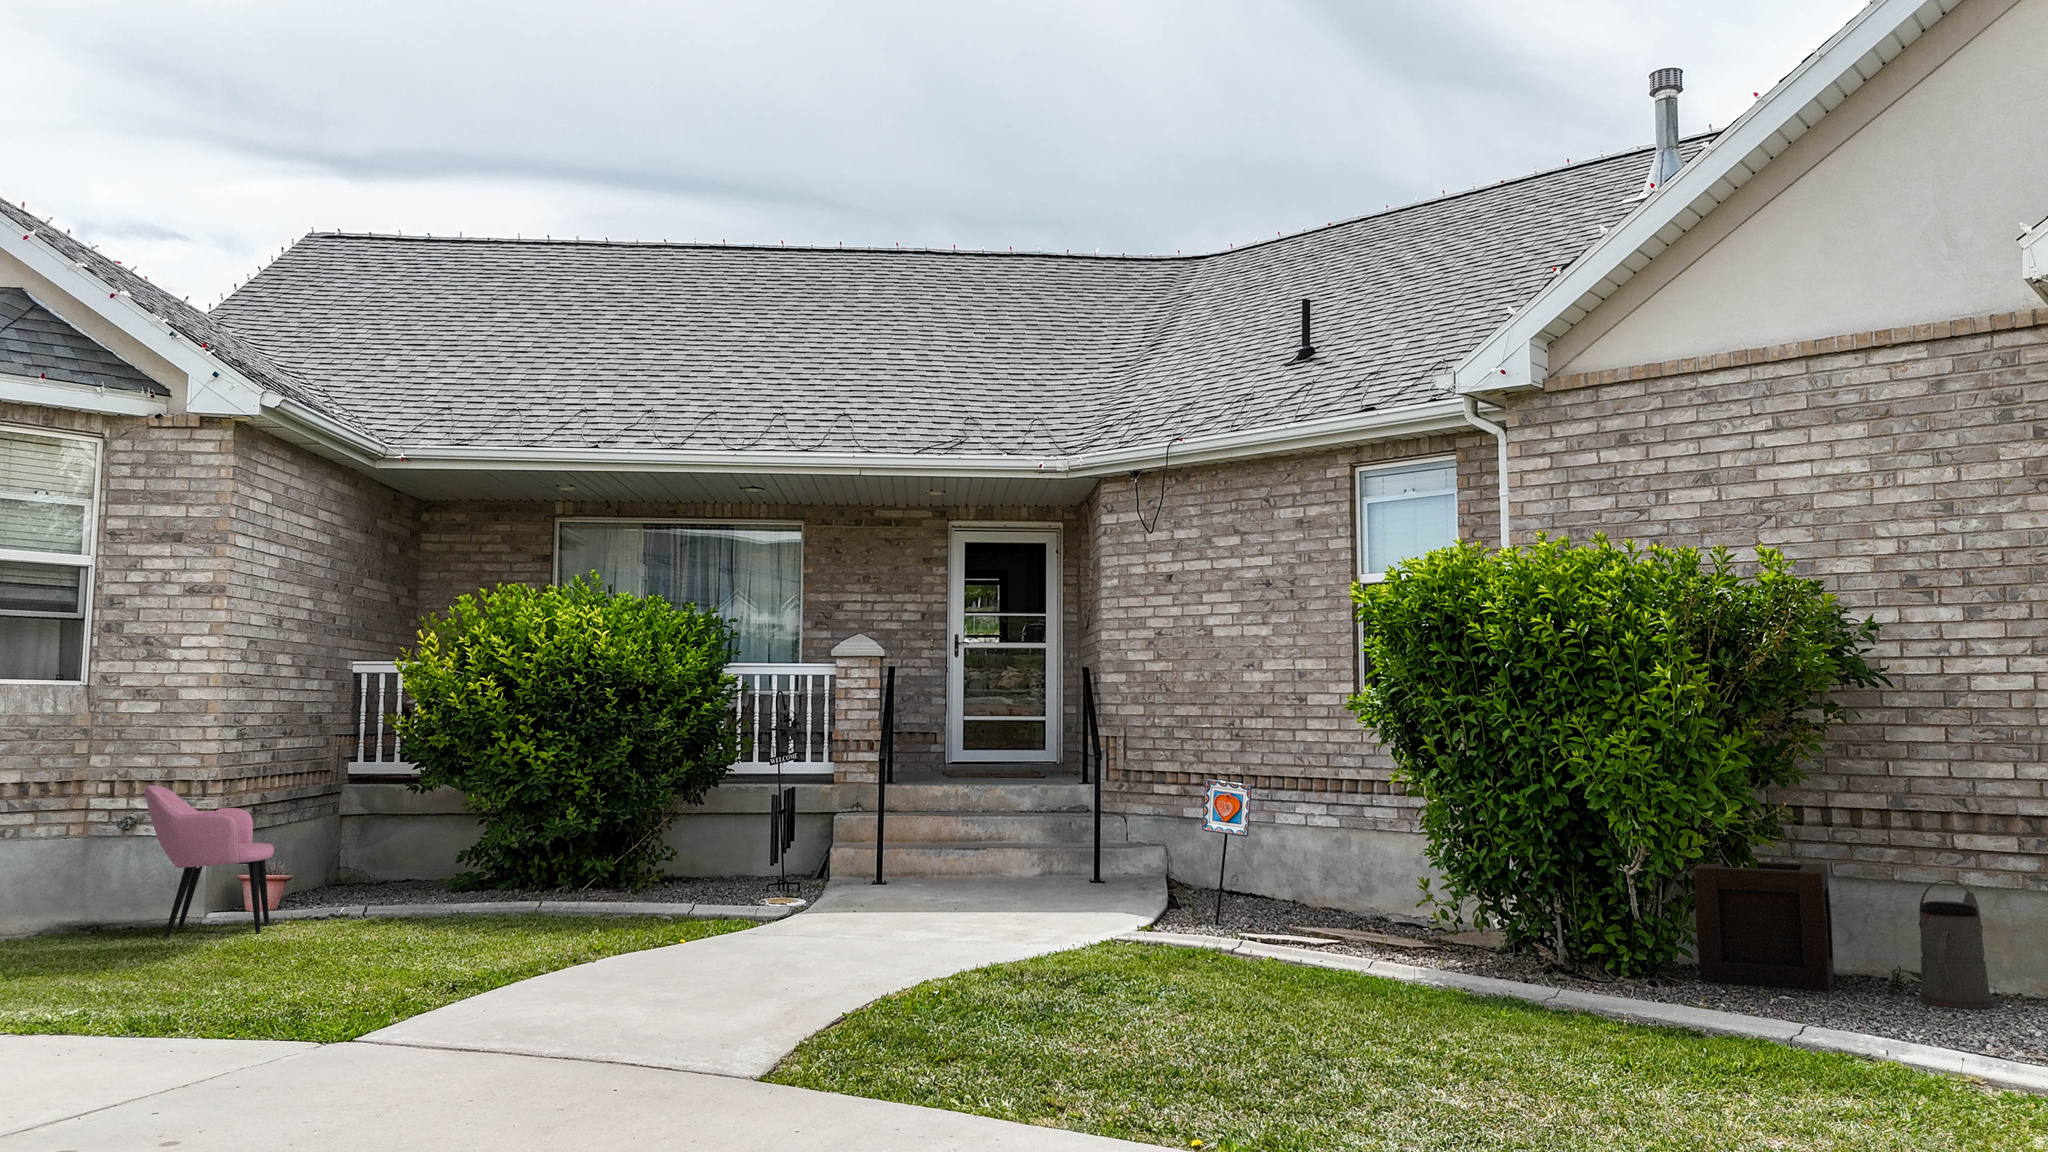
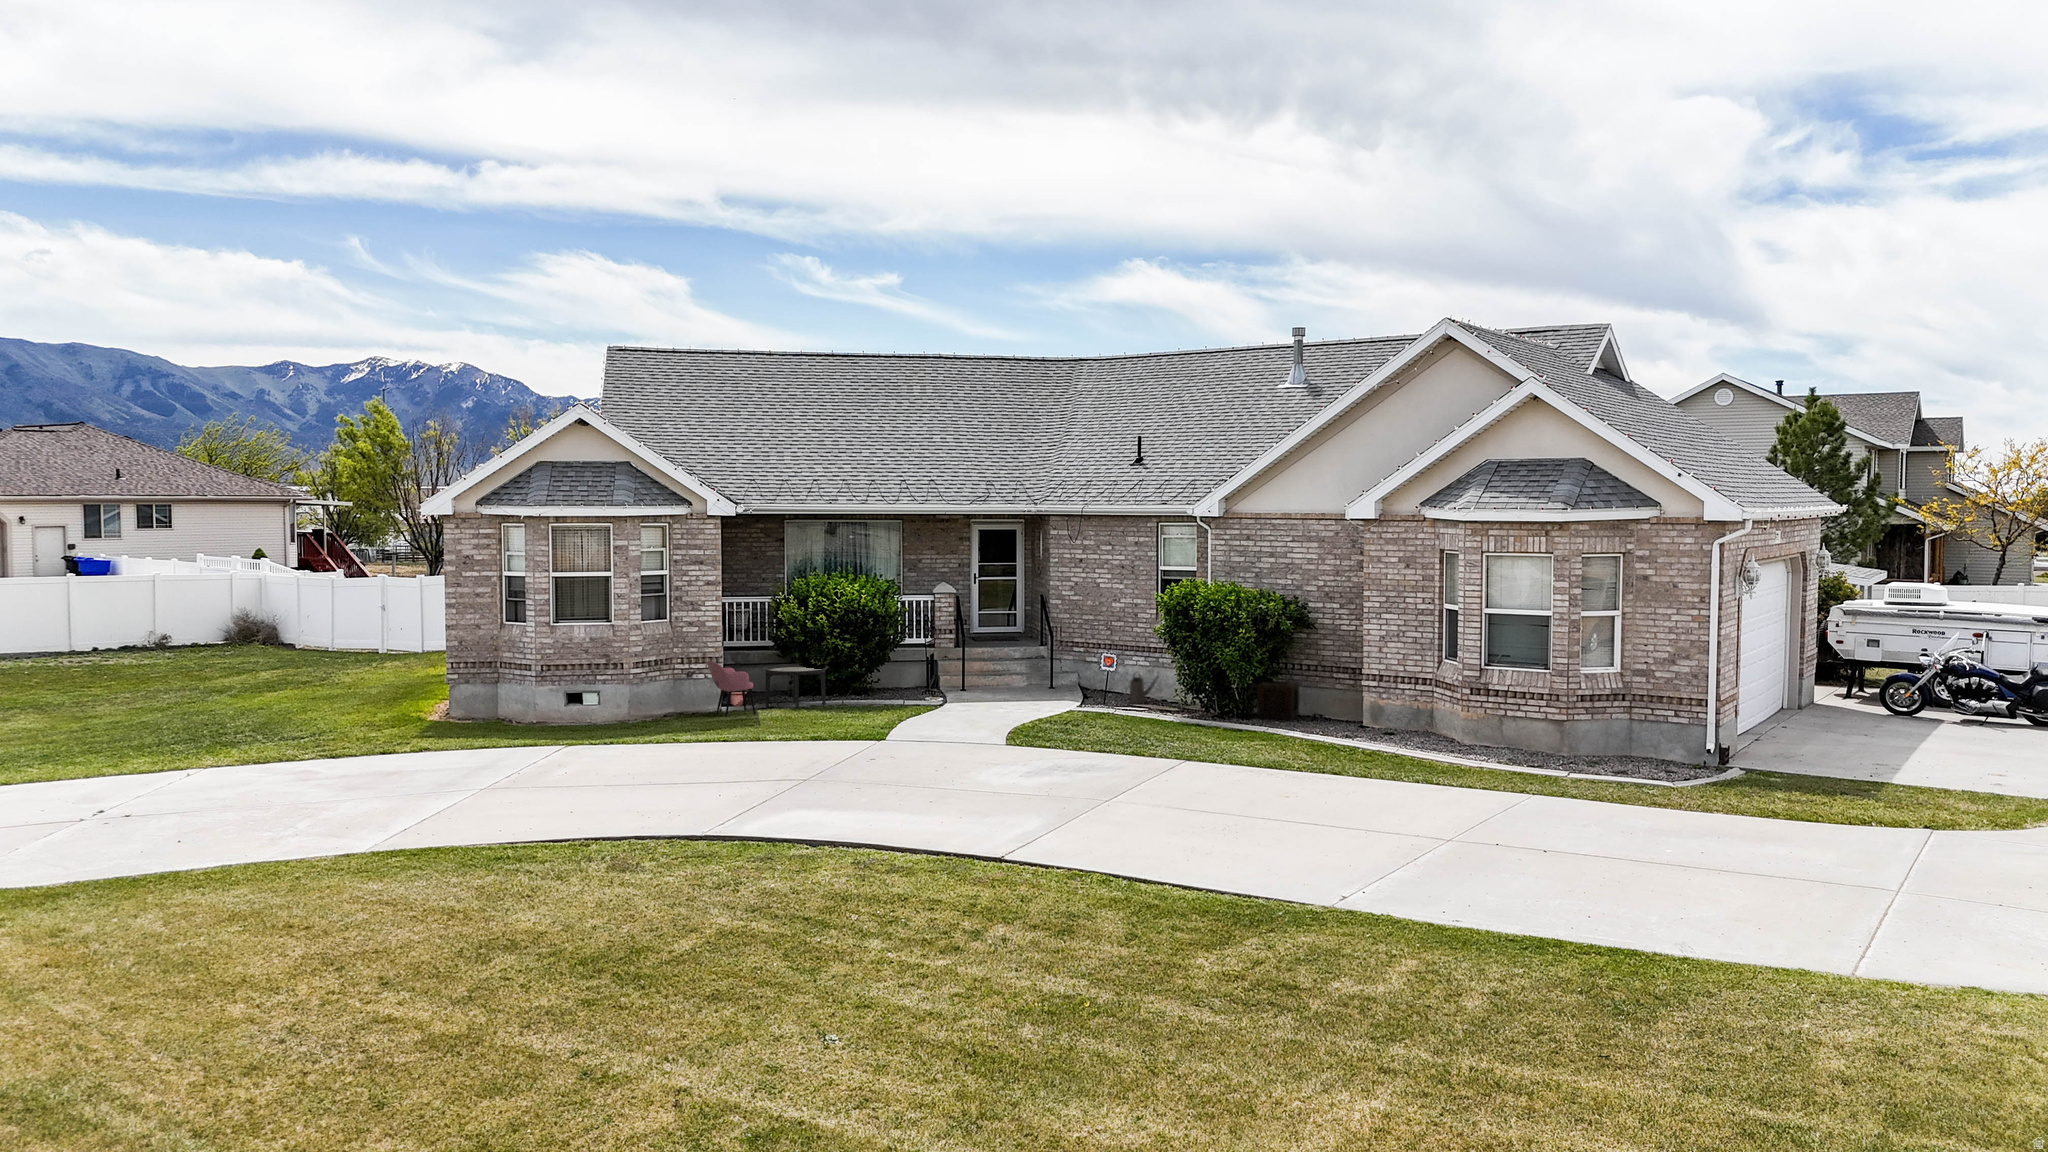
round table: none [353,813,528,923] -> present [763,664,828,709]
watering can: present [1919,880,1994,1009] -> present [1129,672,1158,704]

